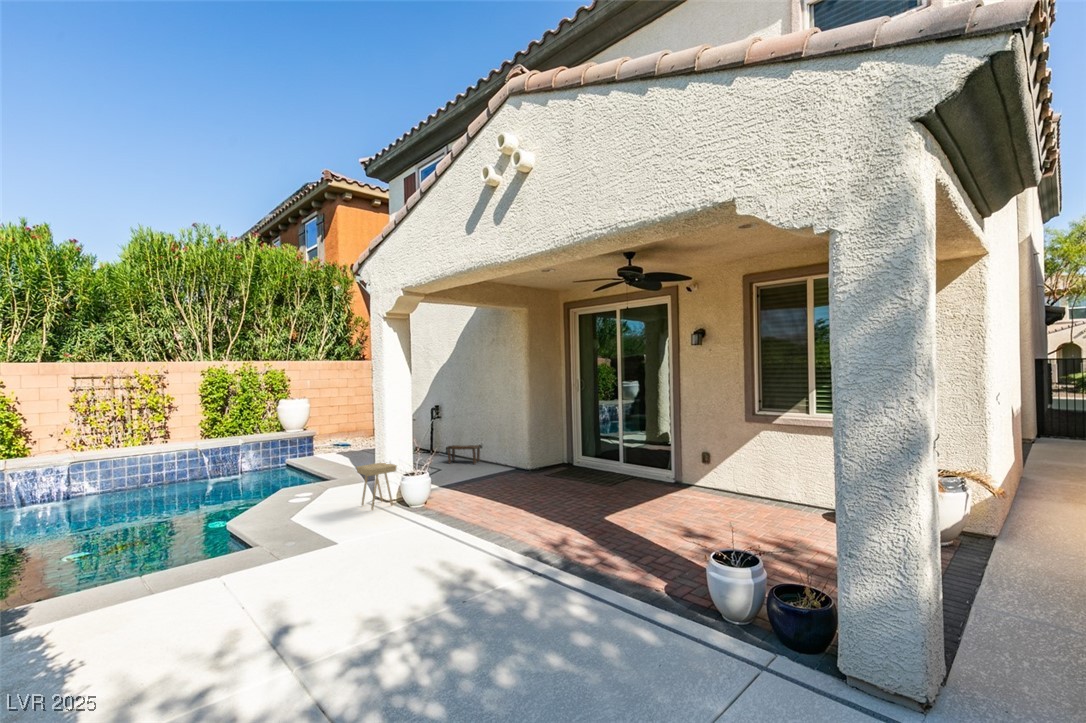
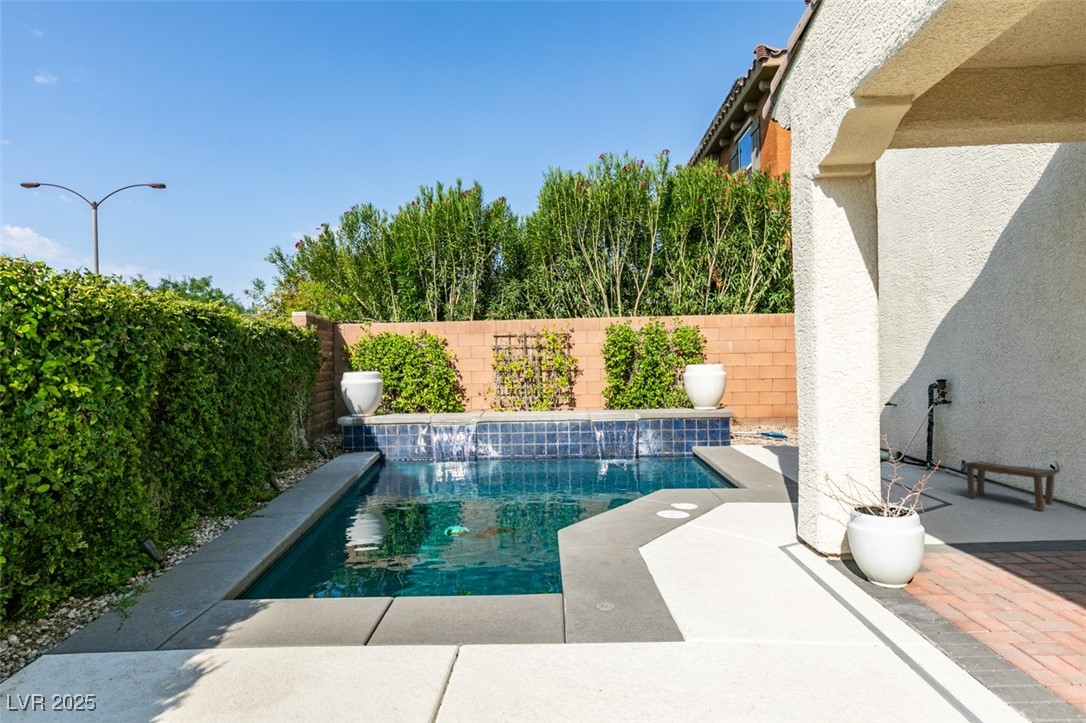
side table: present [357,463,397,509] -> none [752,485,838,584]

